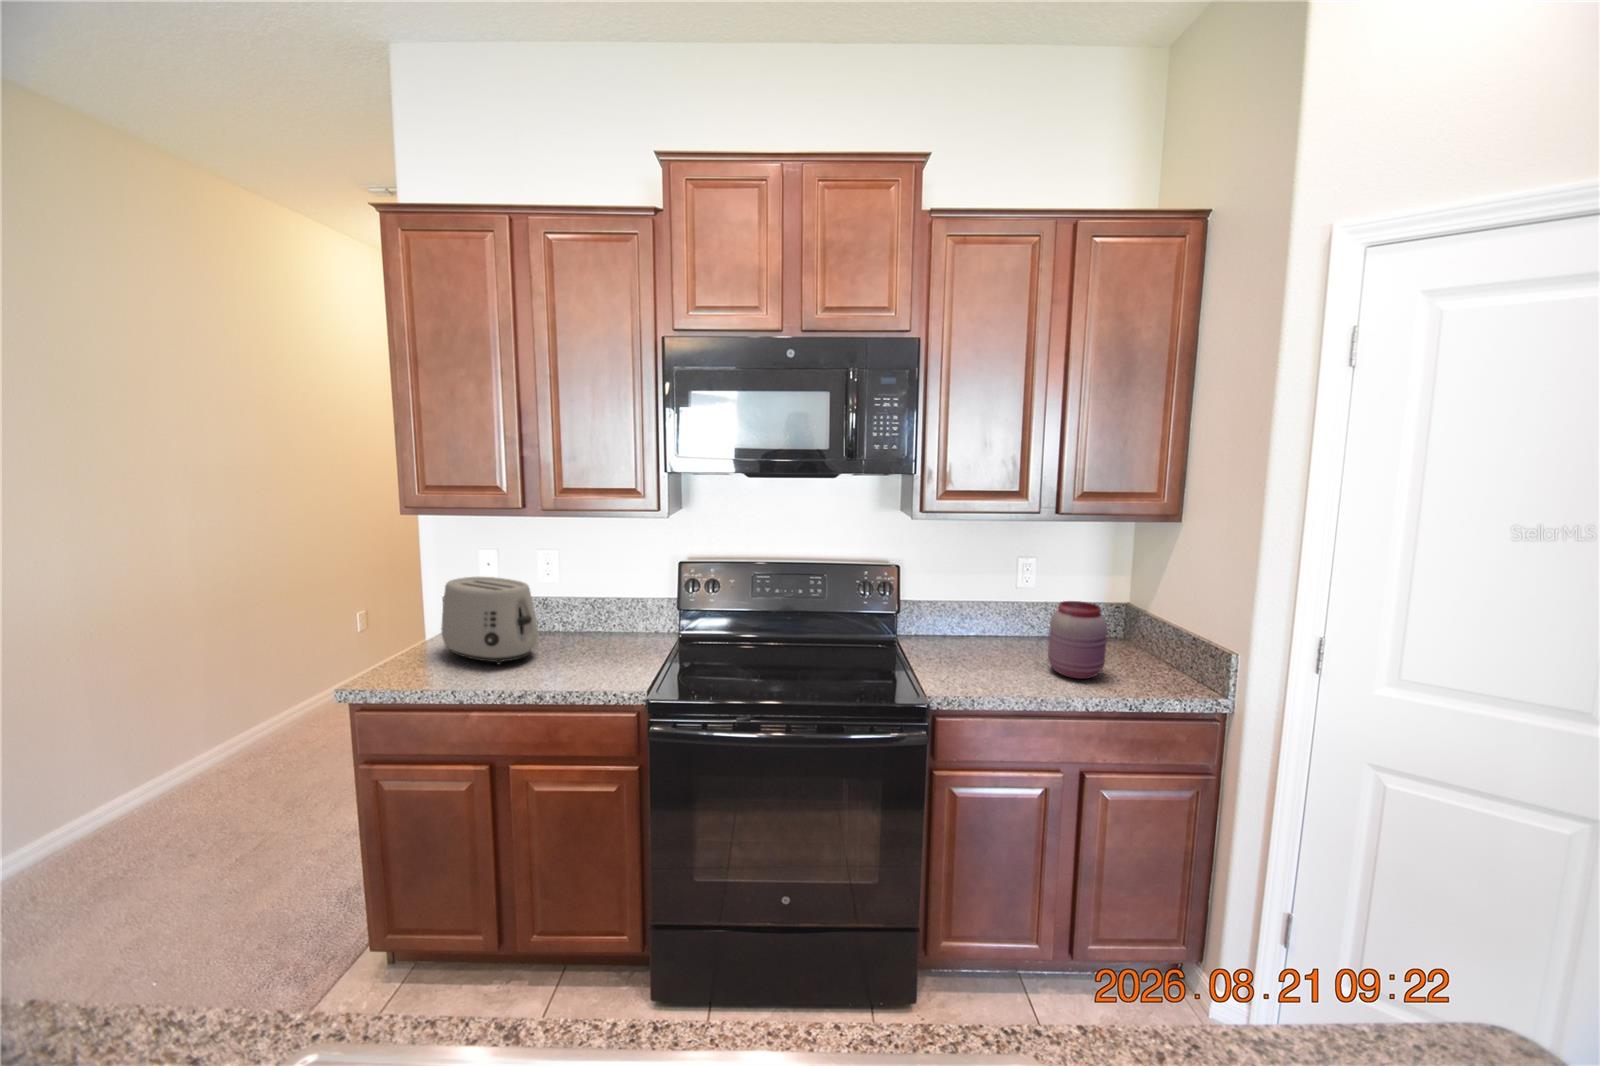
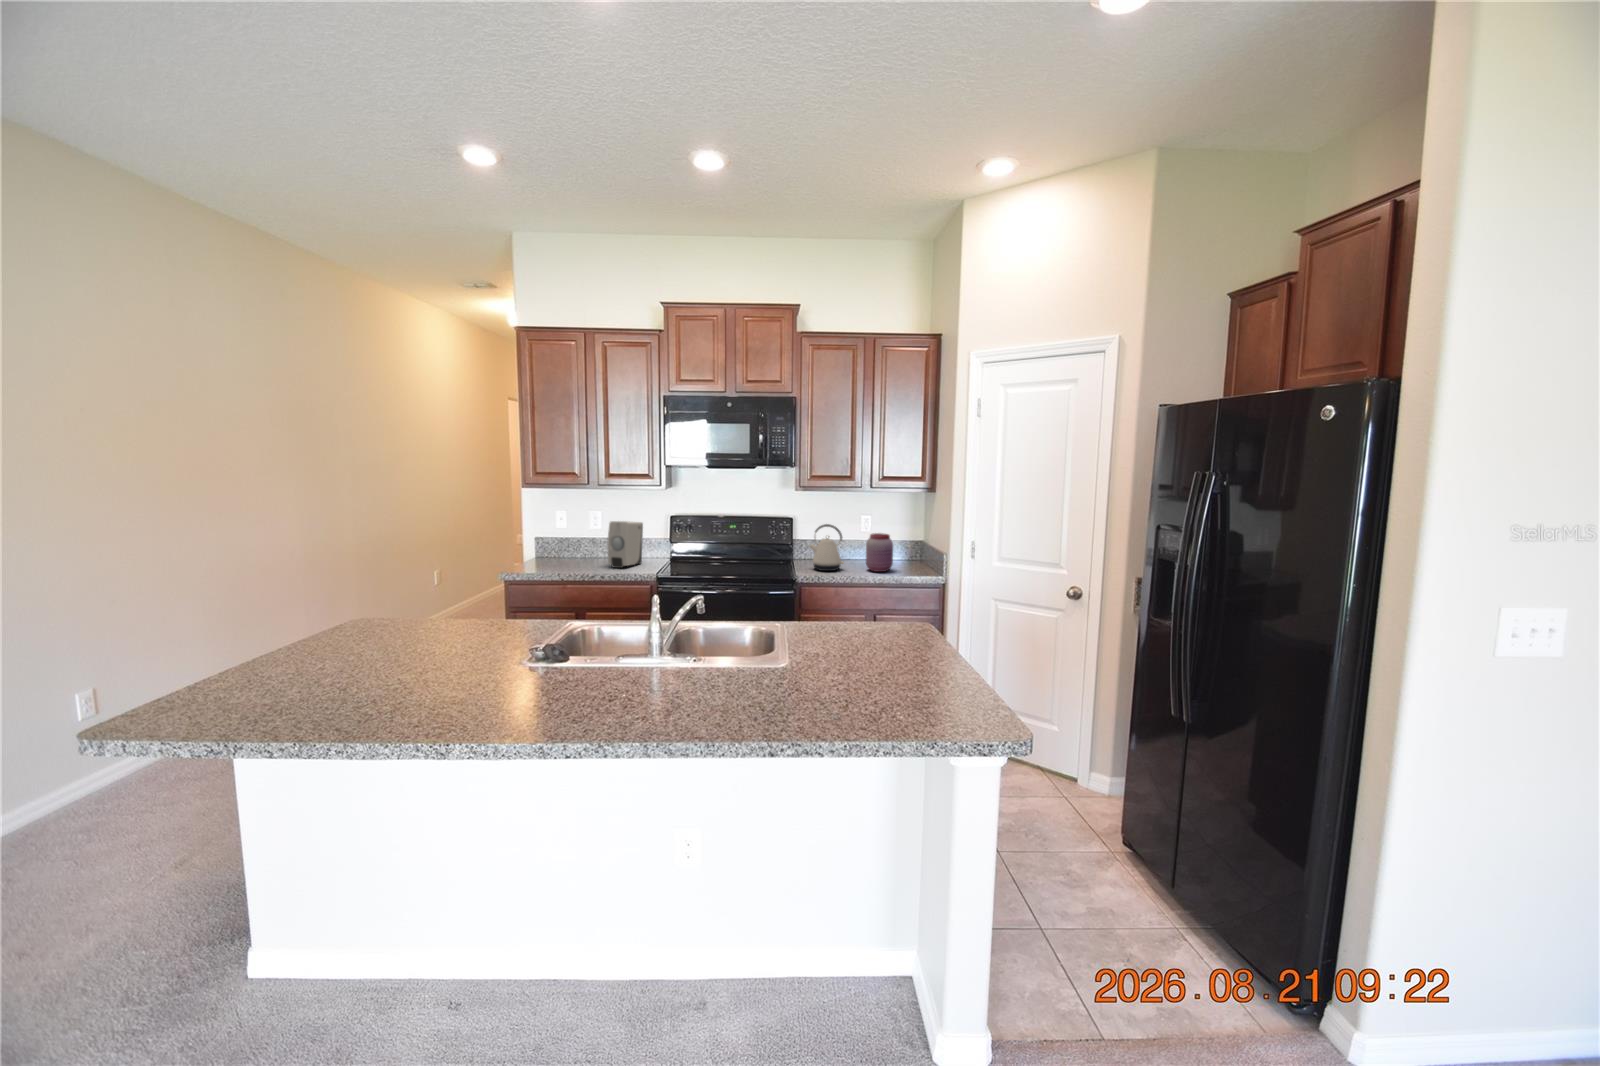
soap dispenser: none [558,574,627,668] -> present [607,521,643,568]
toaster: present [441,577,538,664] -> none [543,523,595,567]
kettle: none [938,585,1008,676] -> present [809,524,843,571]

